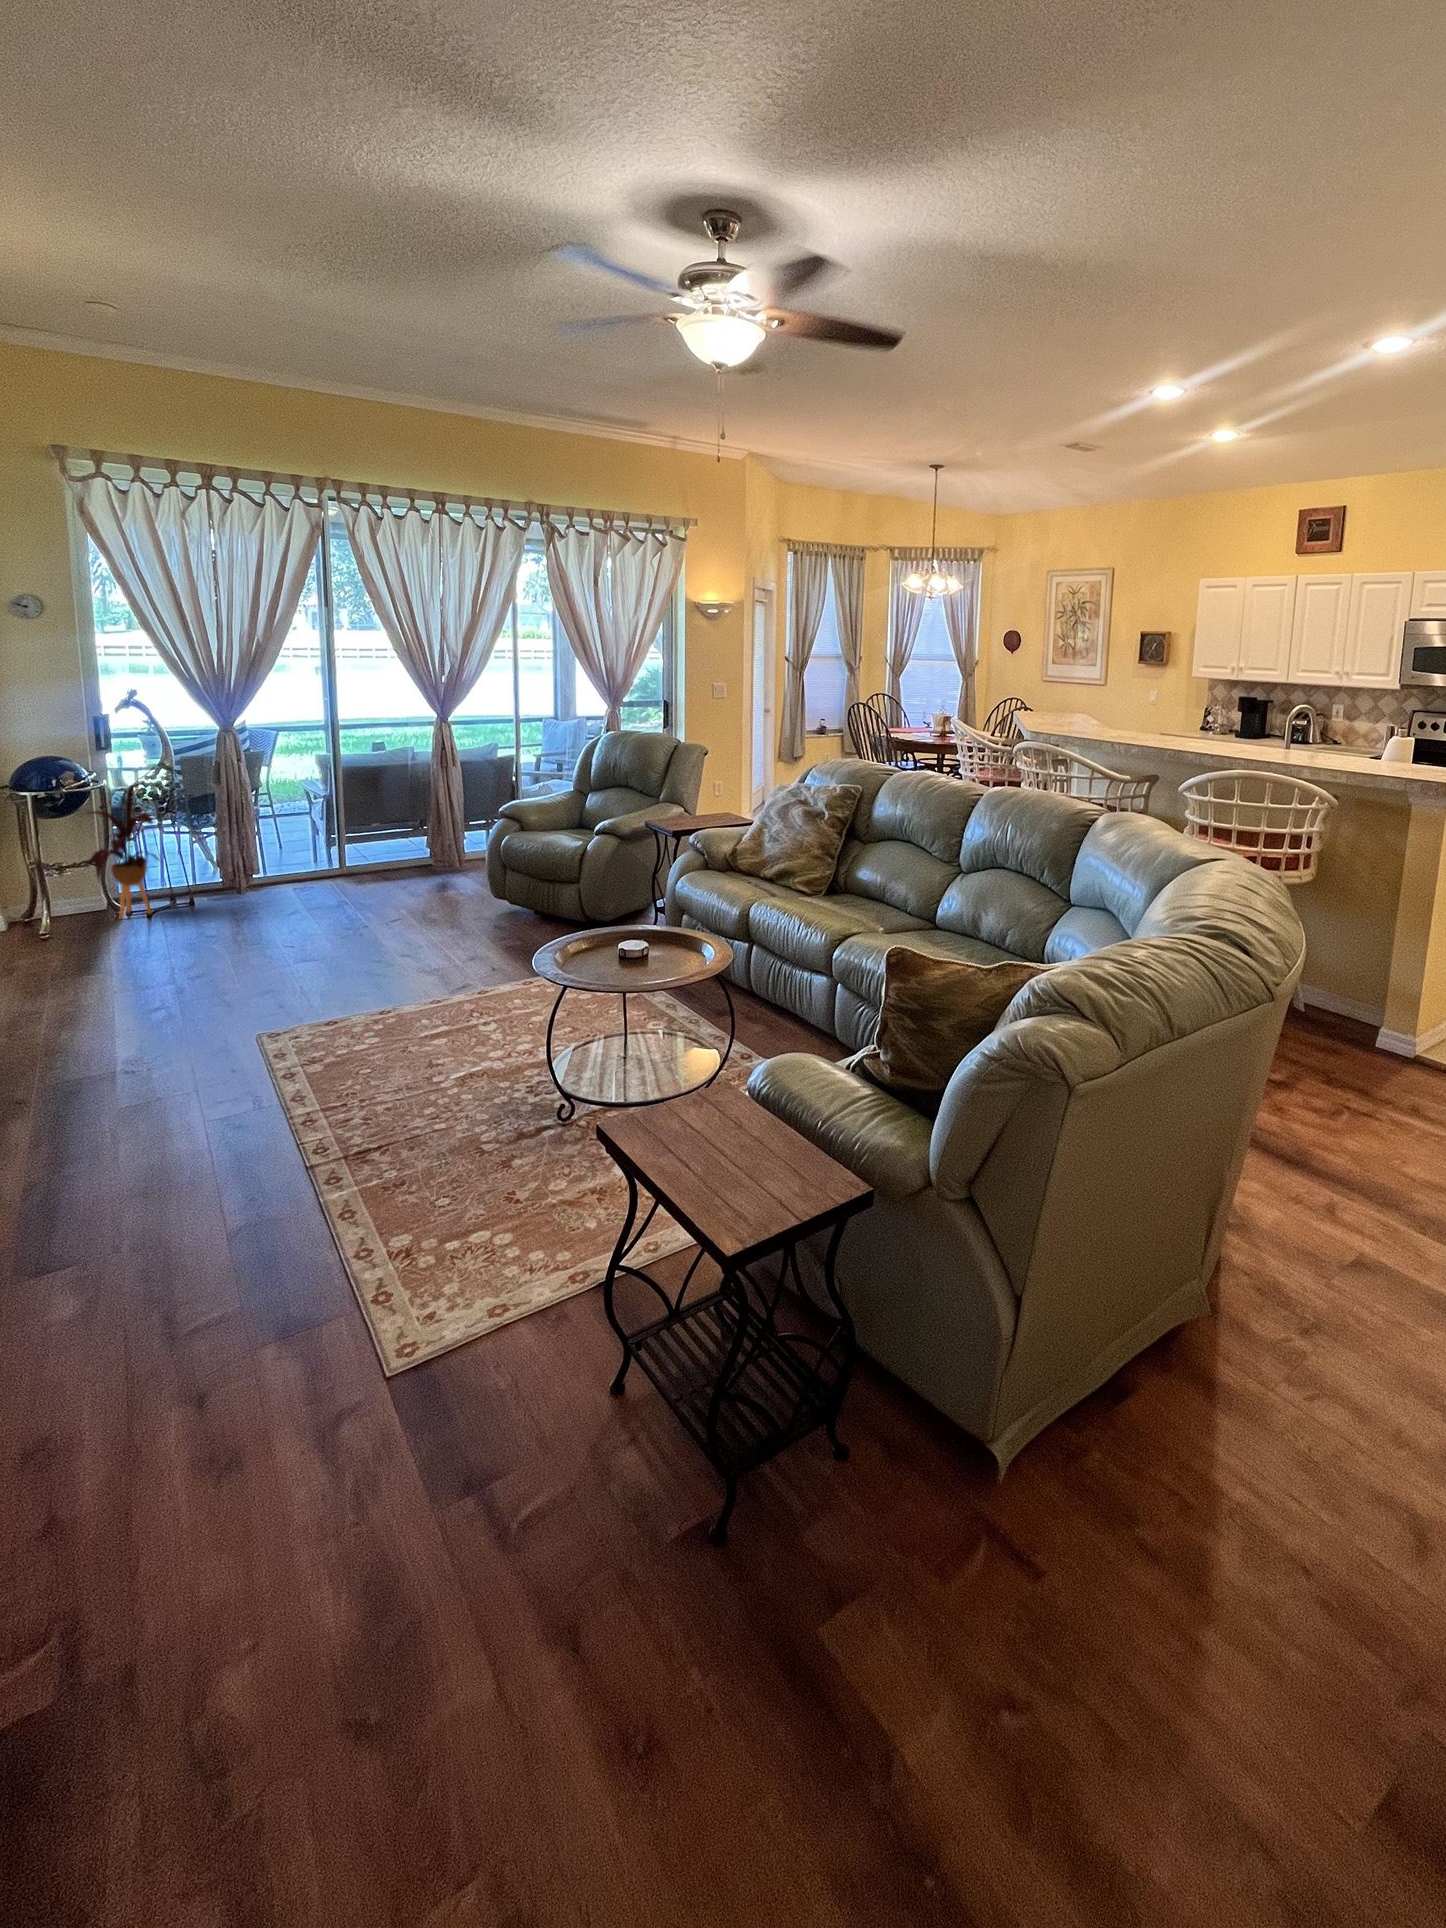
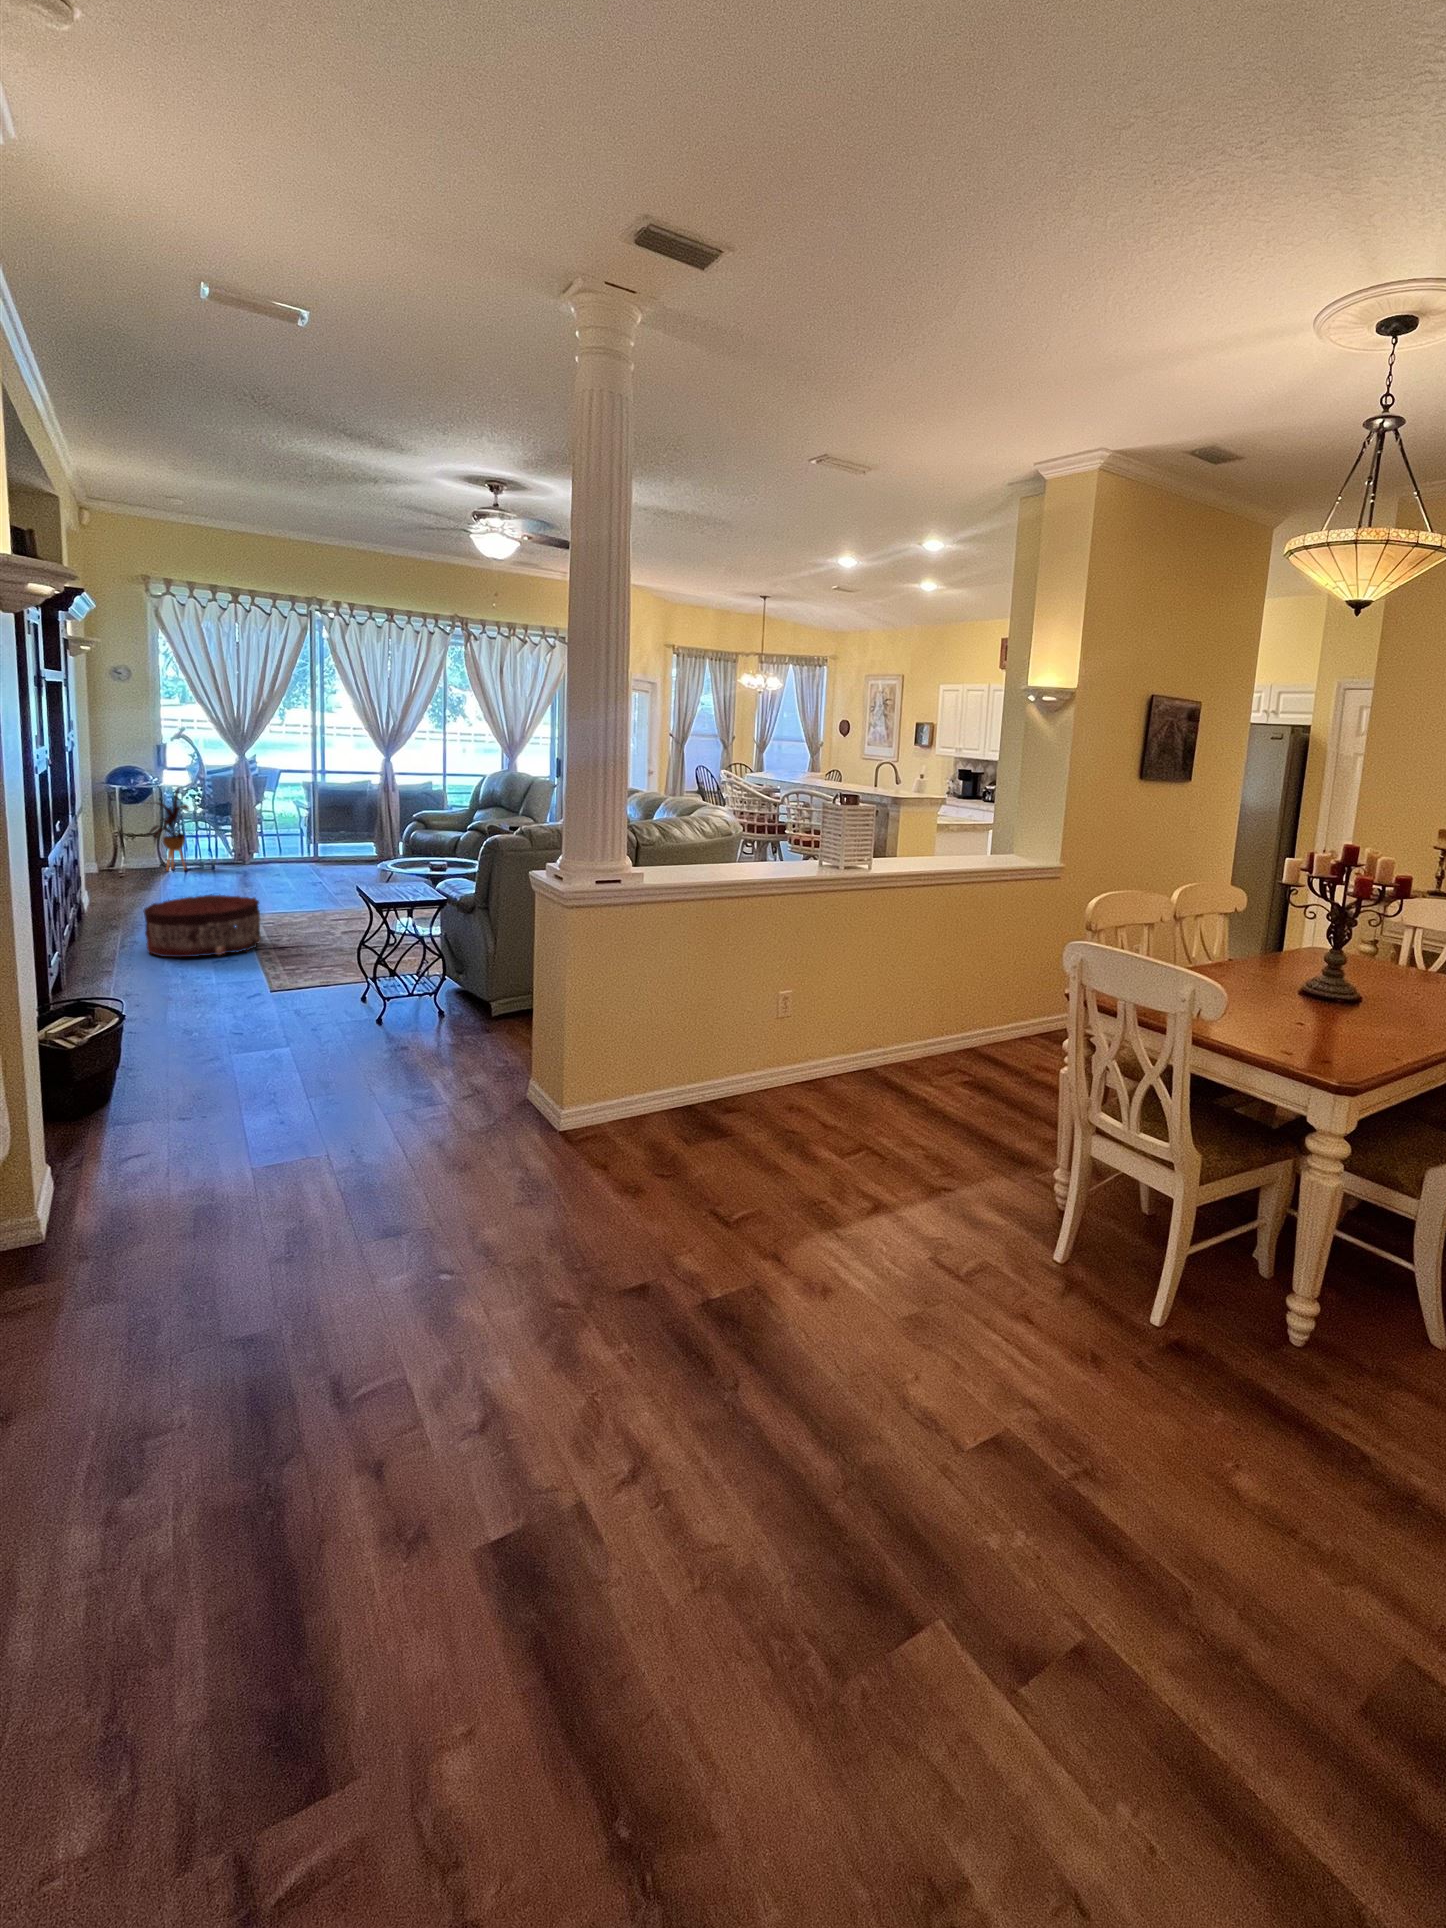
pouf: none [95,1052,343,1243] -> present [143,895,261,957]

